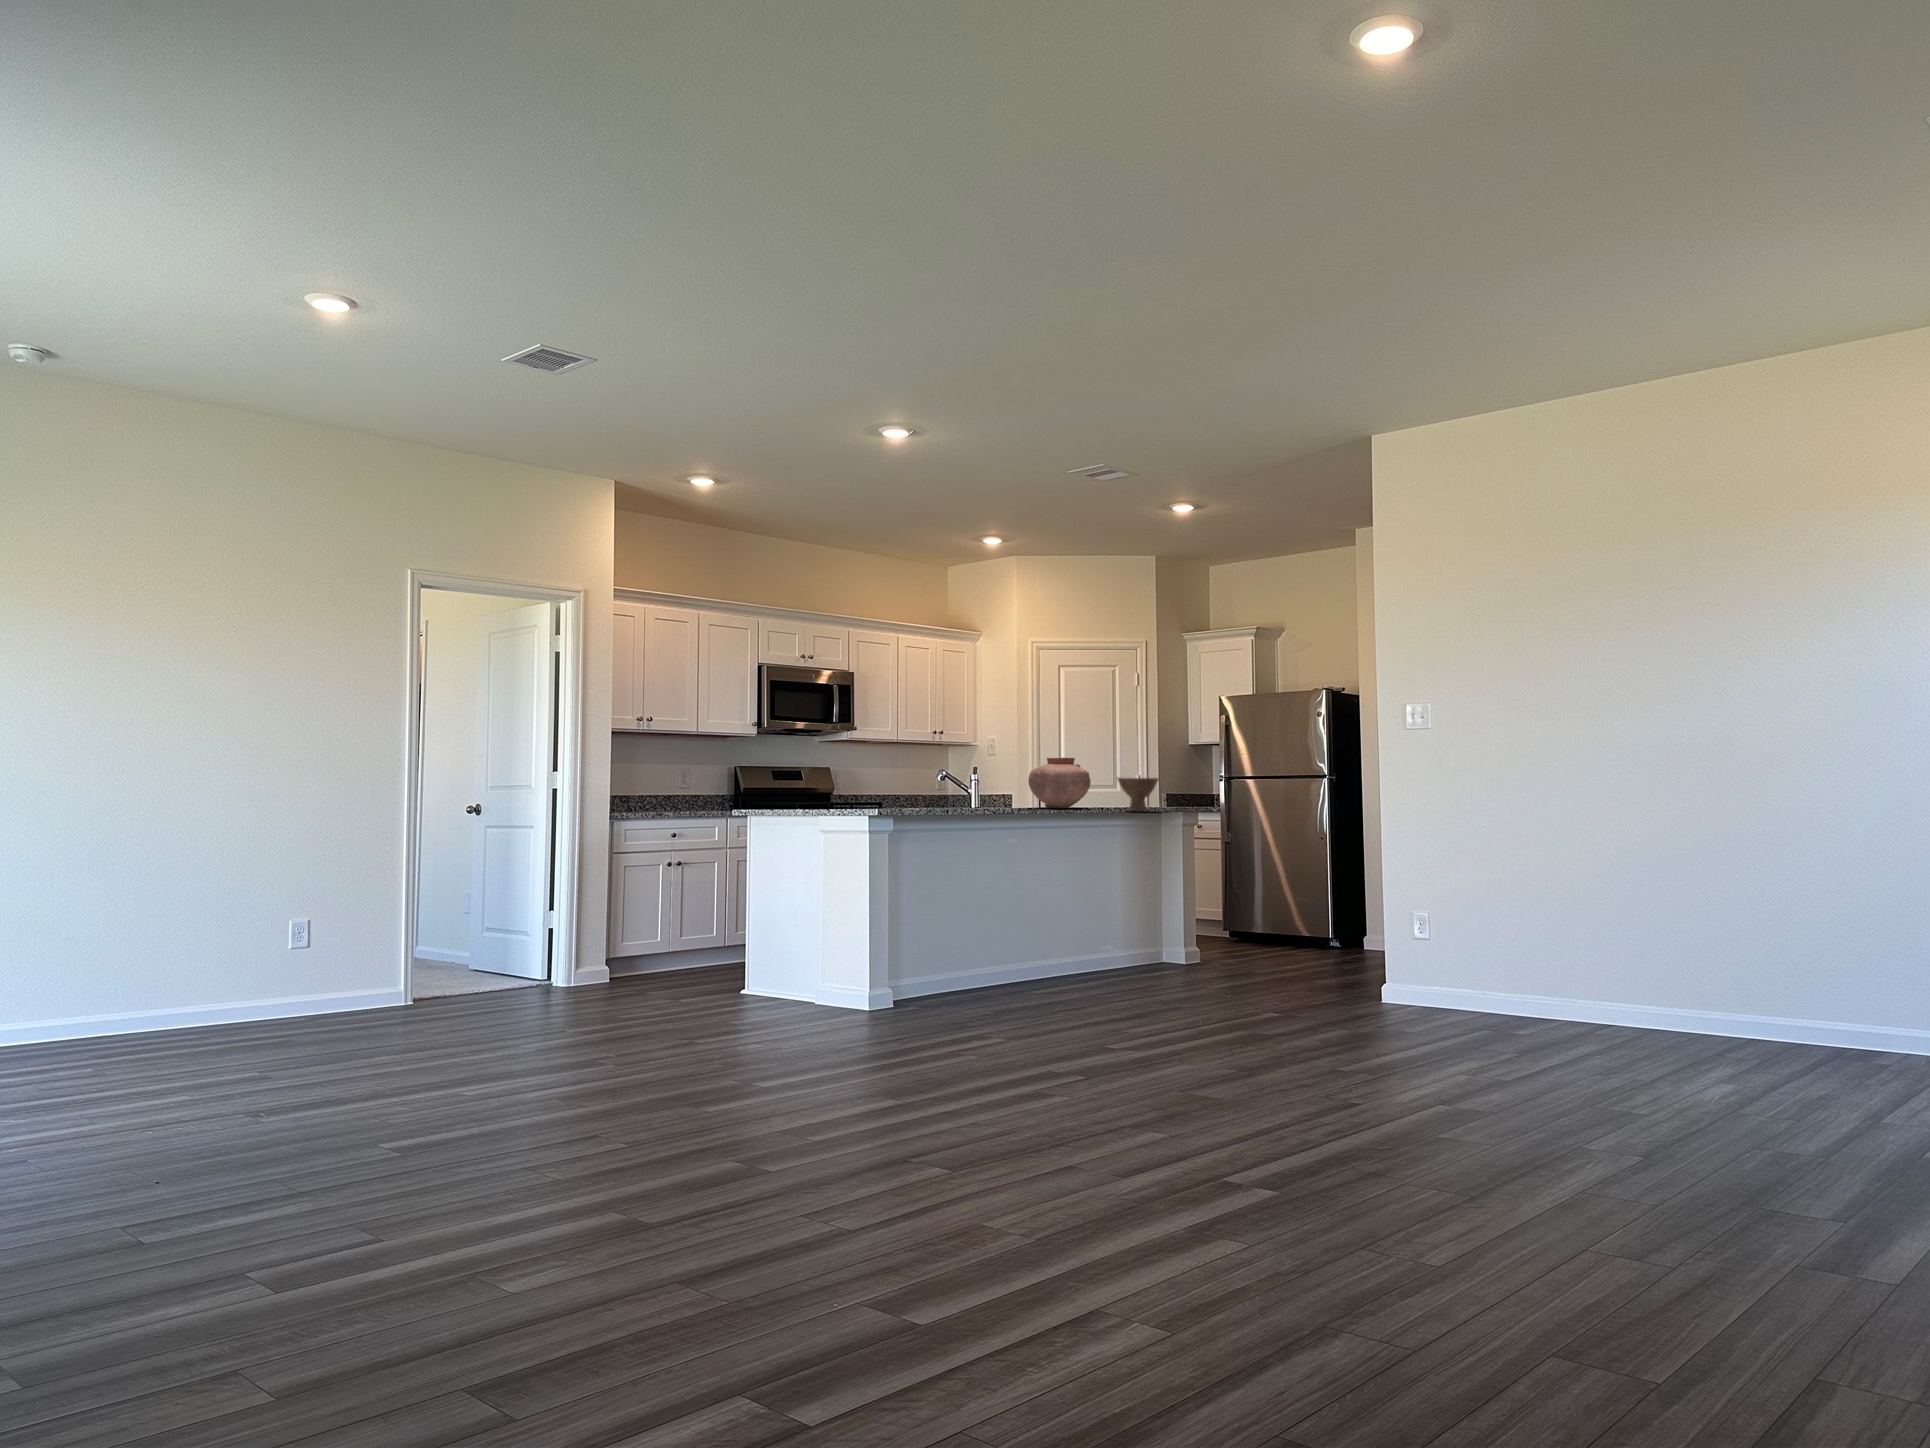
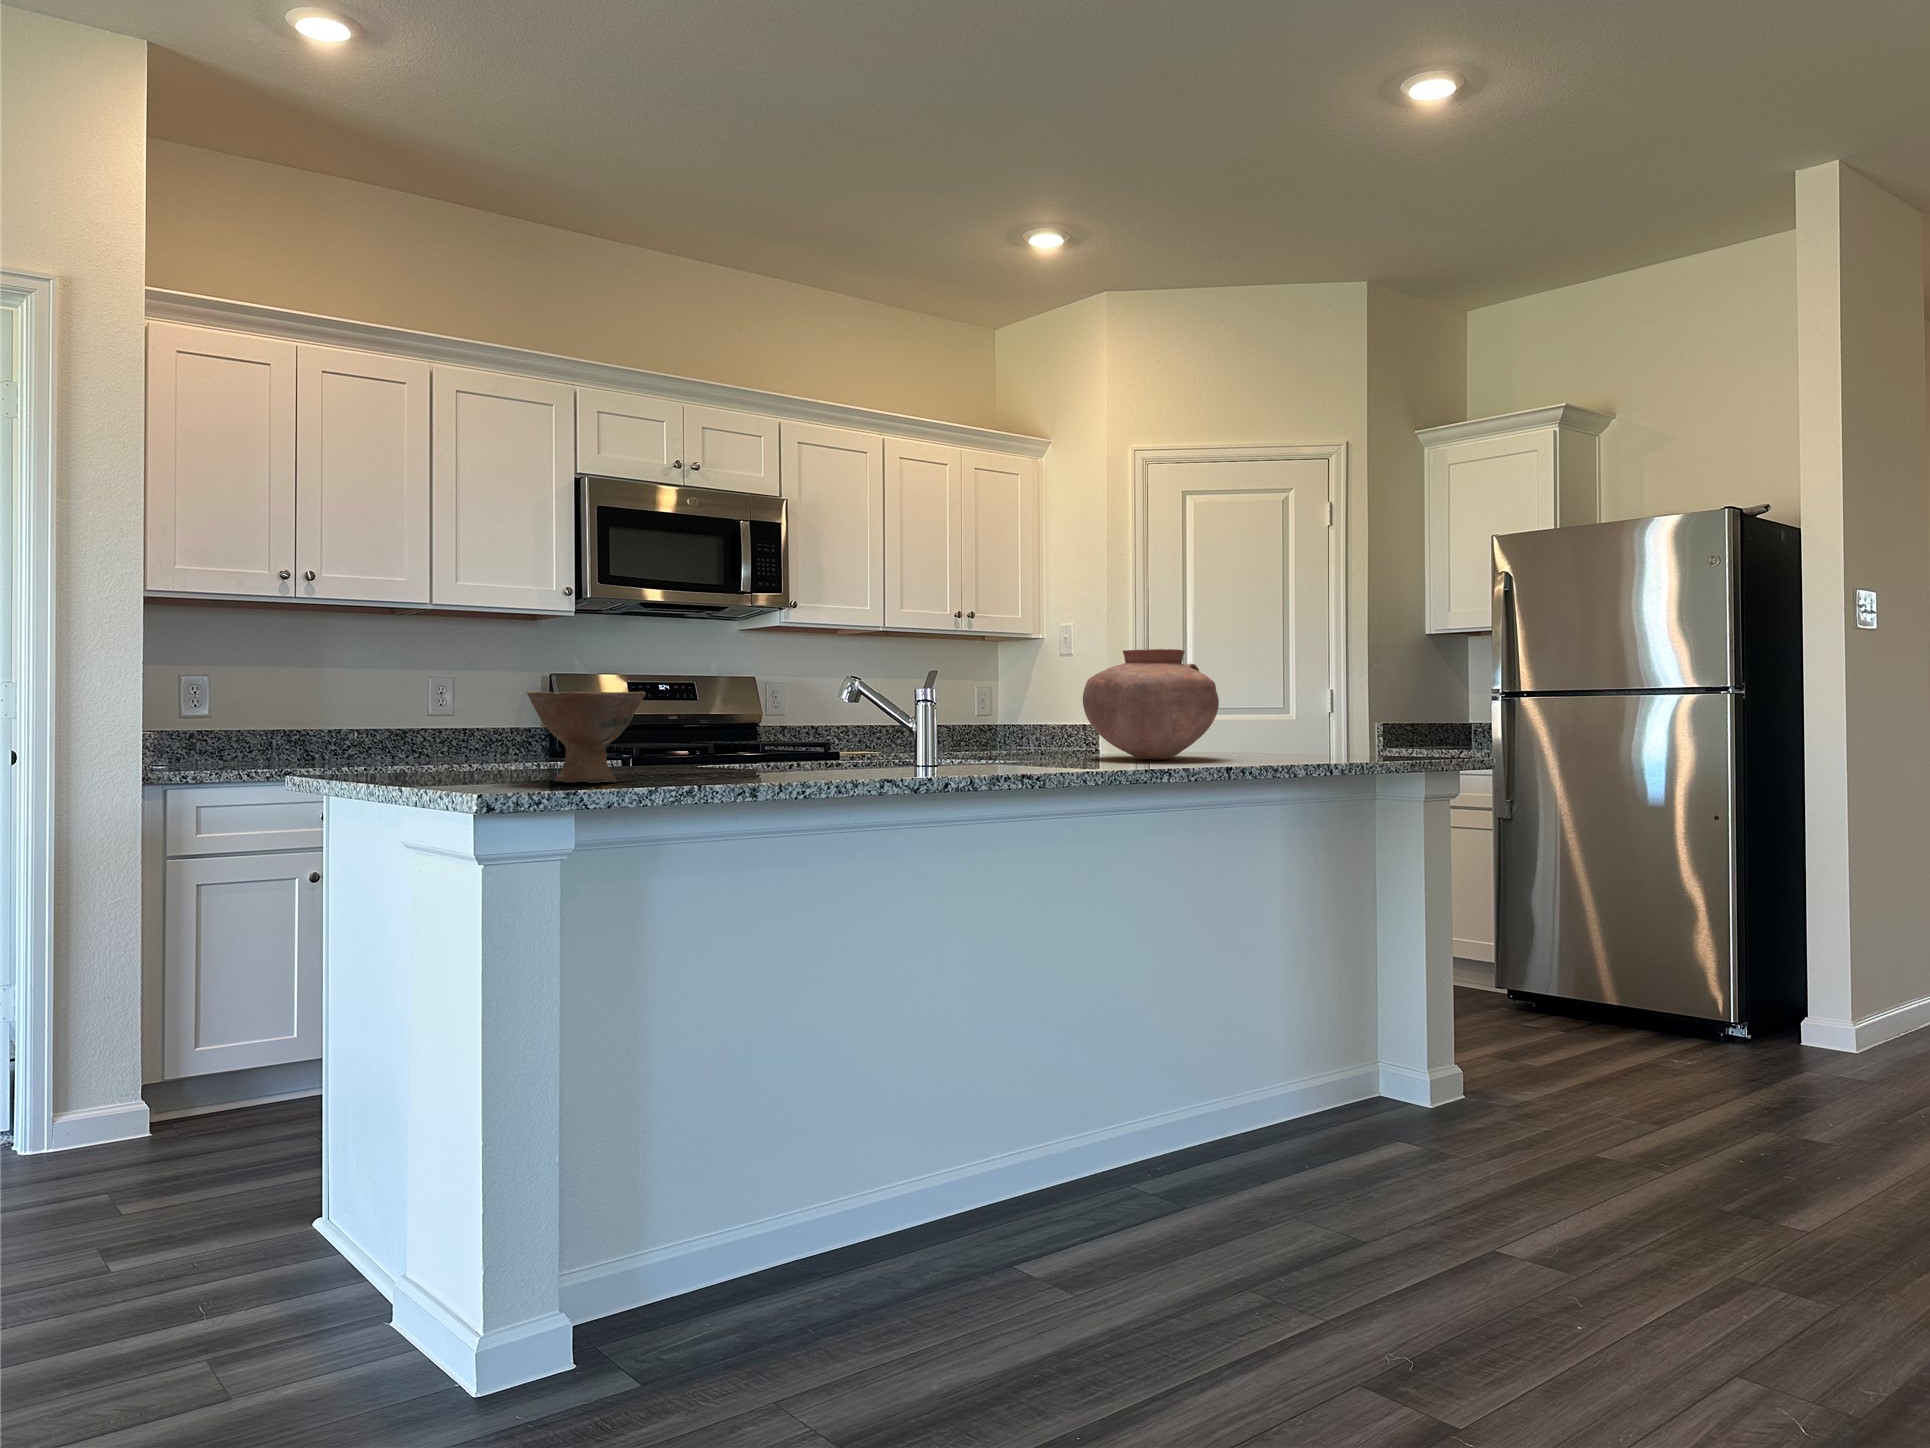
bowl: present [1118,777,1159,812] -> present [526,691,645,783]

